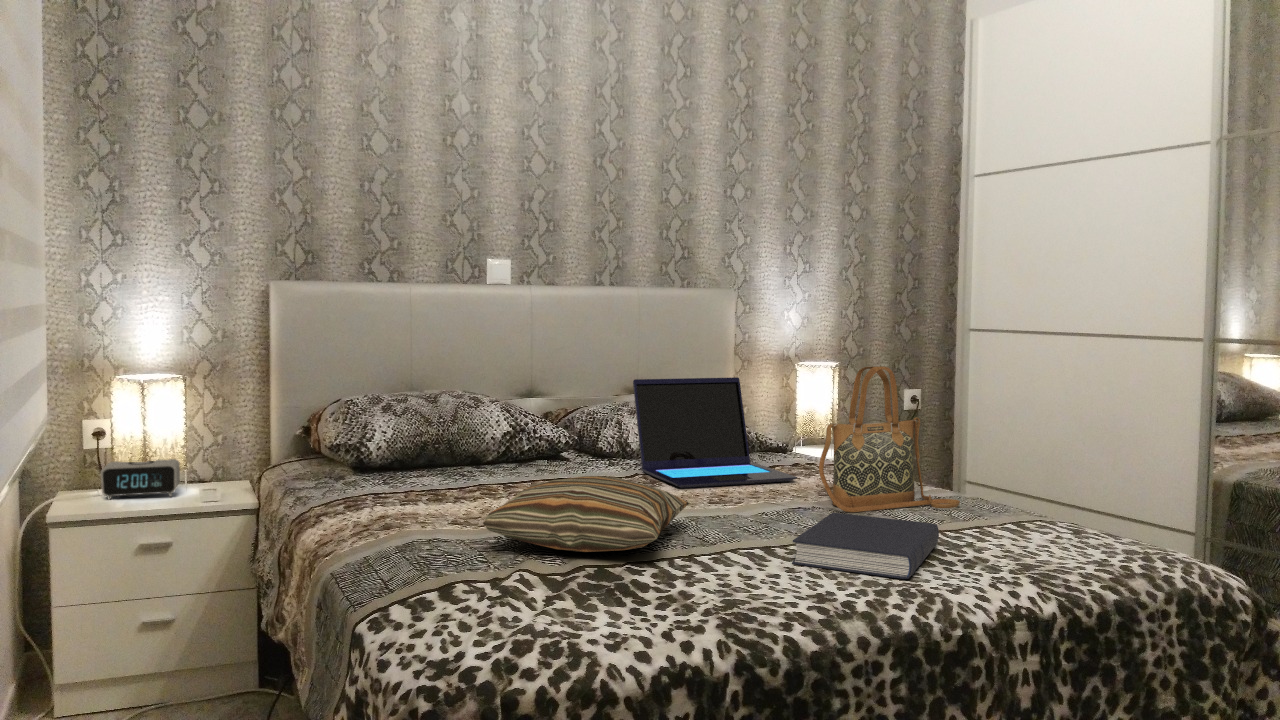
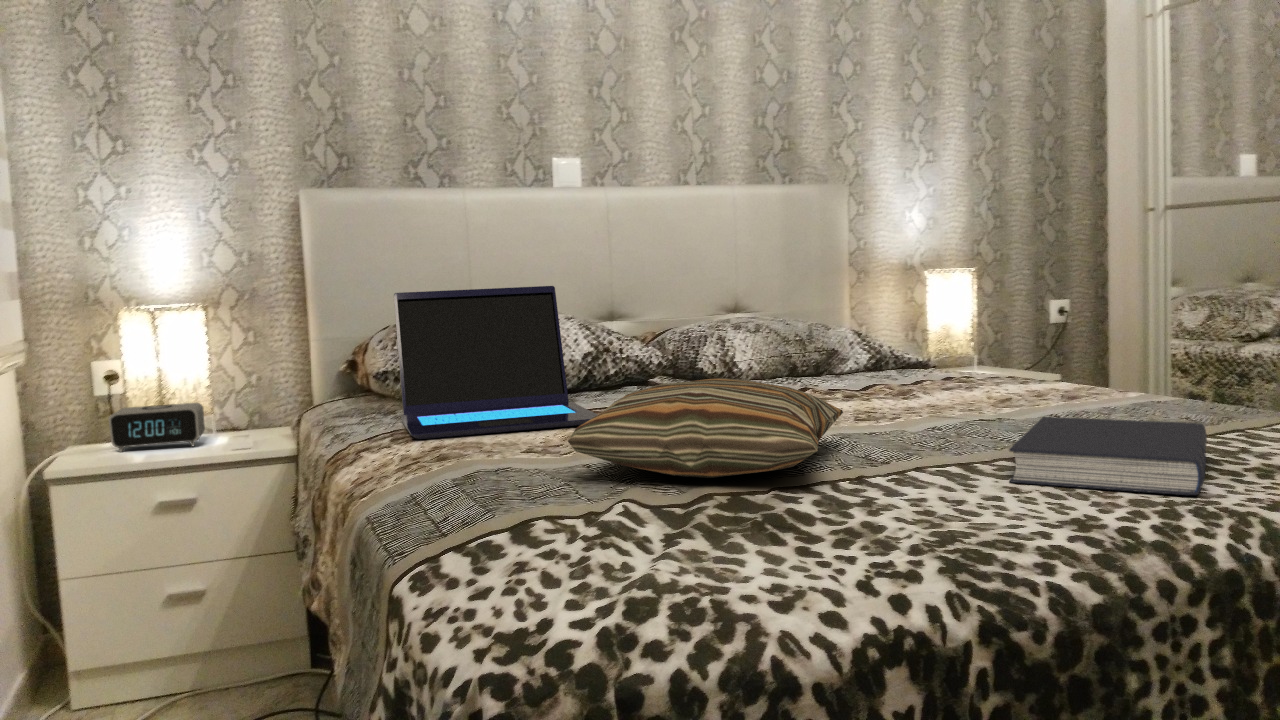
handbag: present [819,366,960,512] -> none [1006,229,1198,422]
laptop: present [633,377,797,488] -> present [394,286,598,439]

